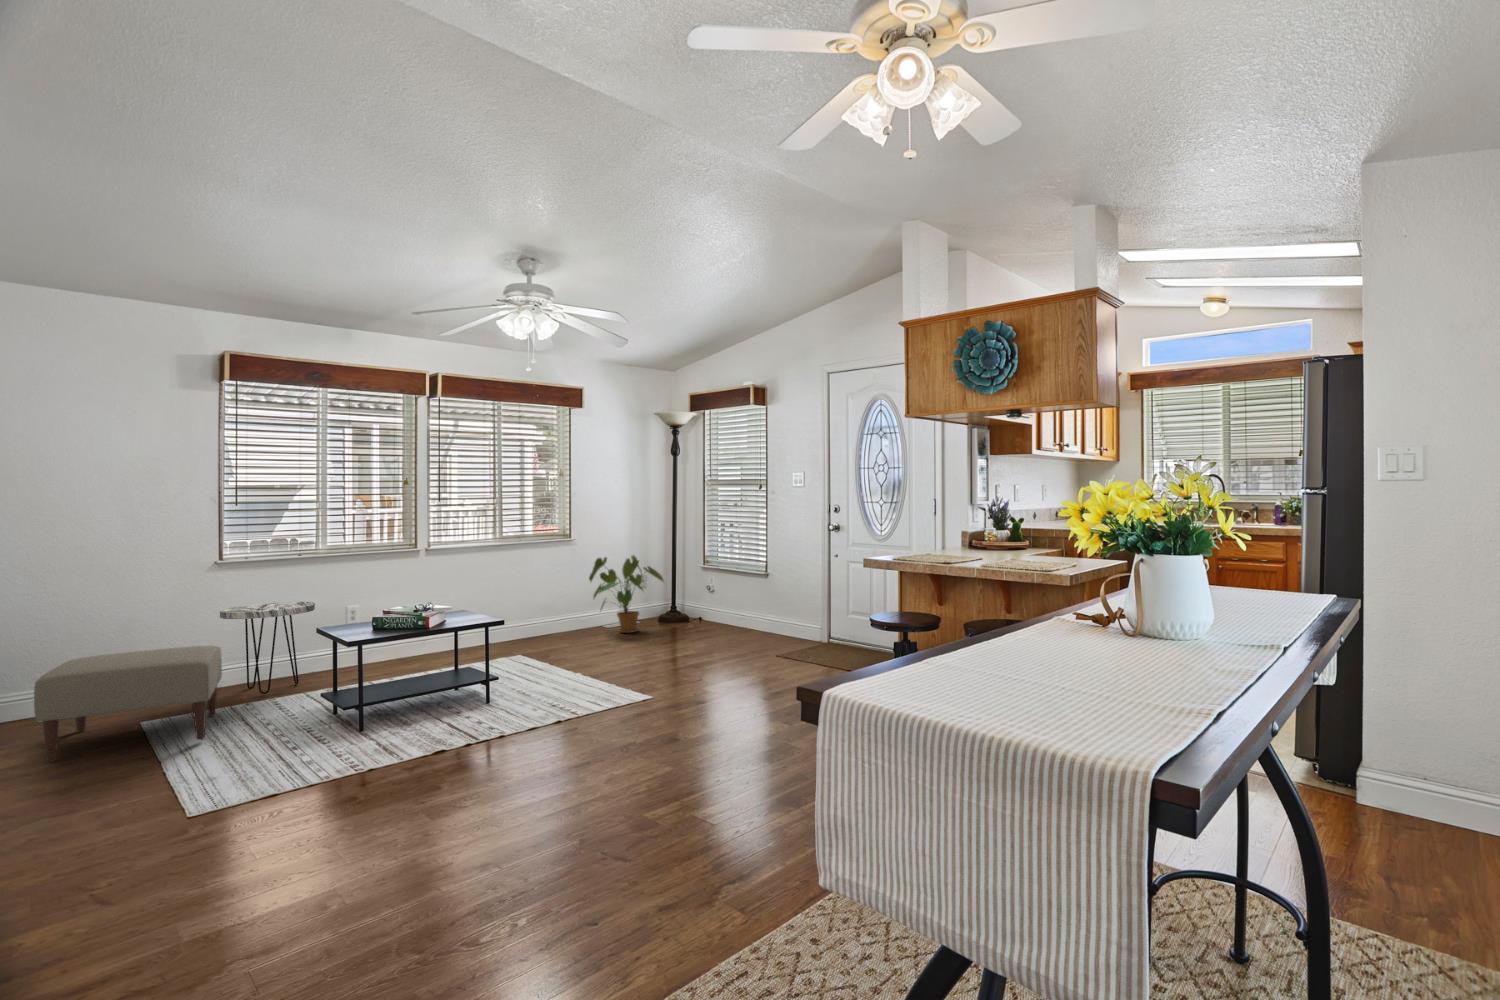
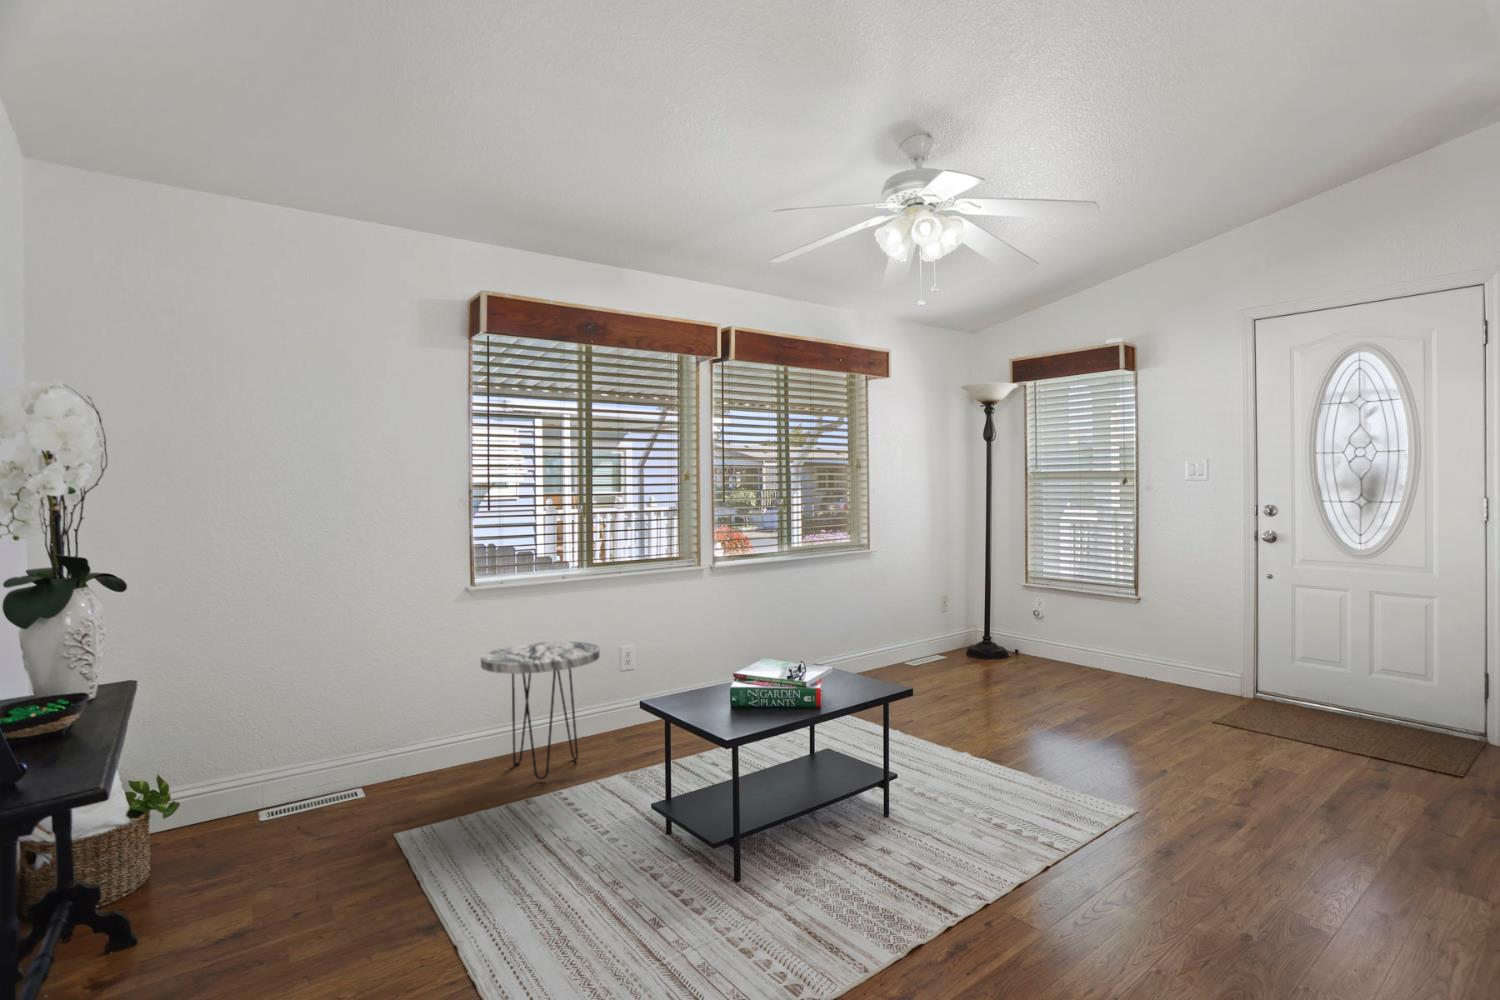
house plant: present [589,555,663,633] -> none [890,572,990,677]
ottoman: present [34,646,222,762] -> none [253,720,507,938]

